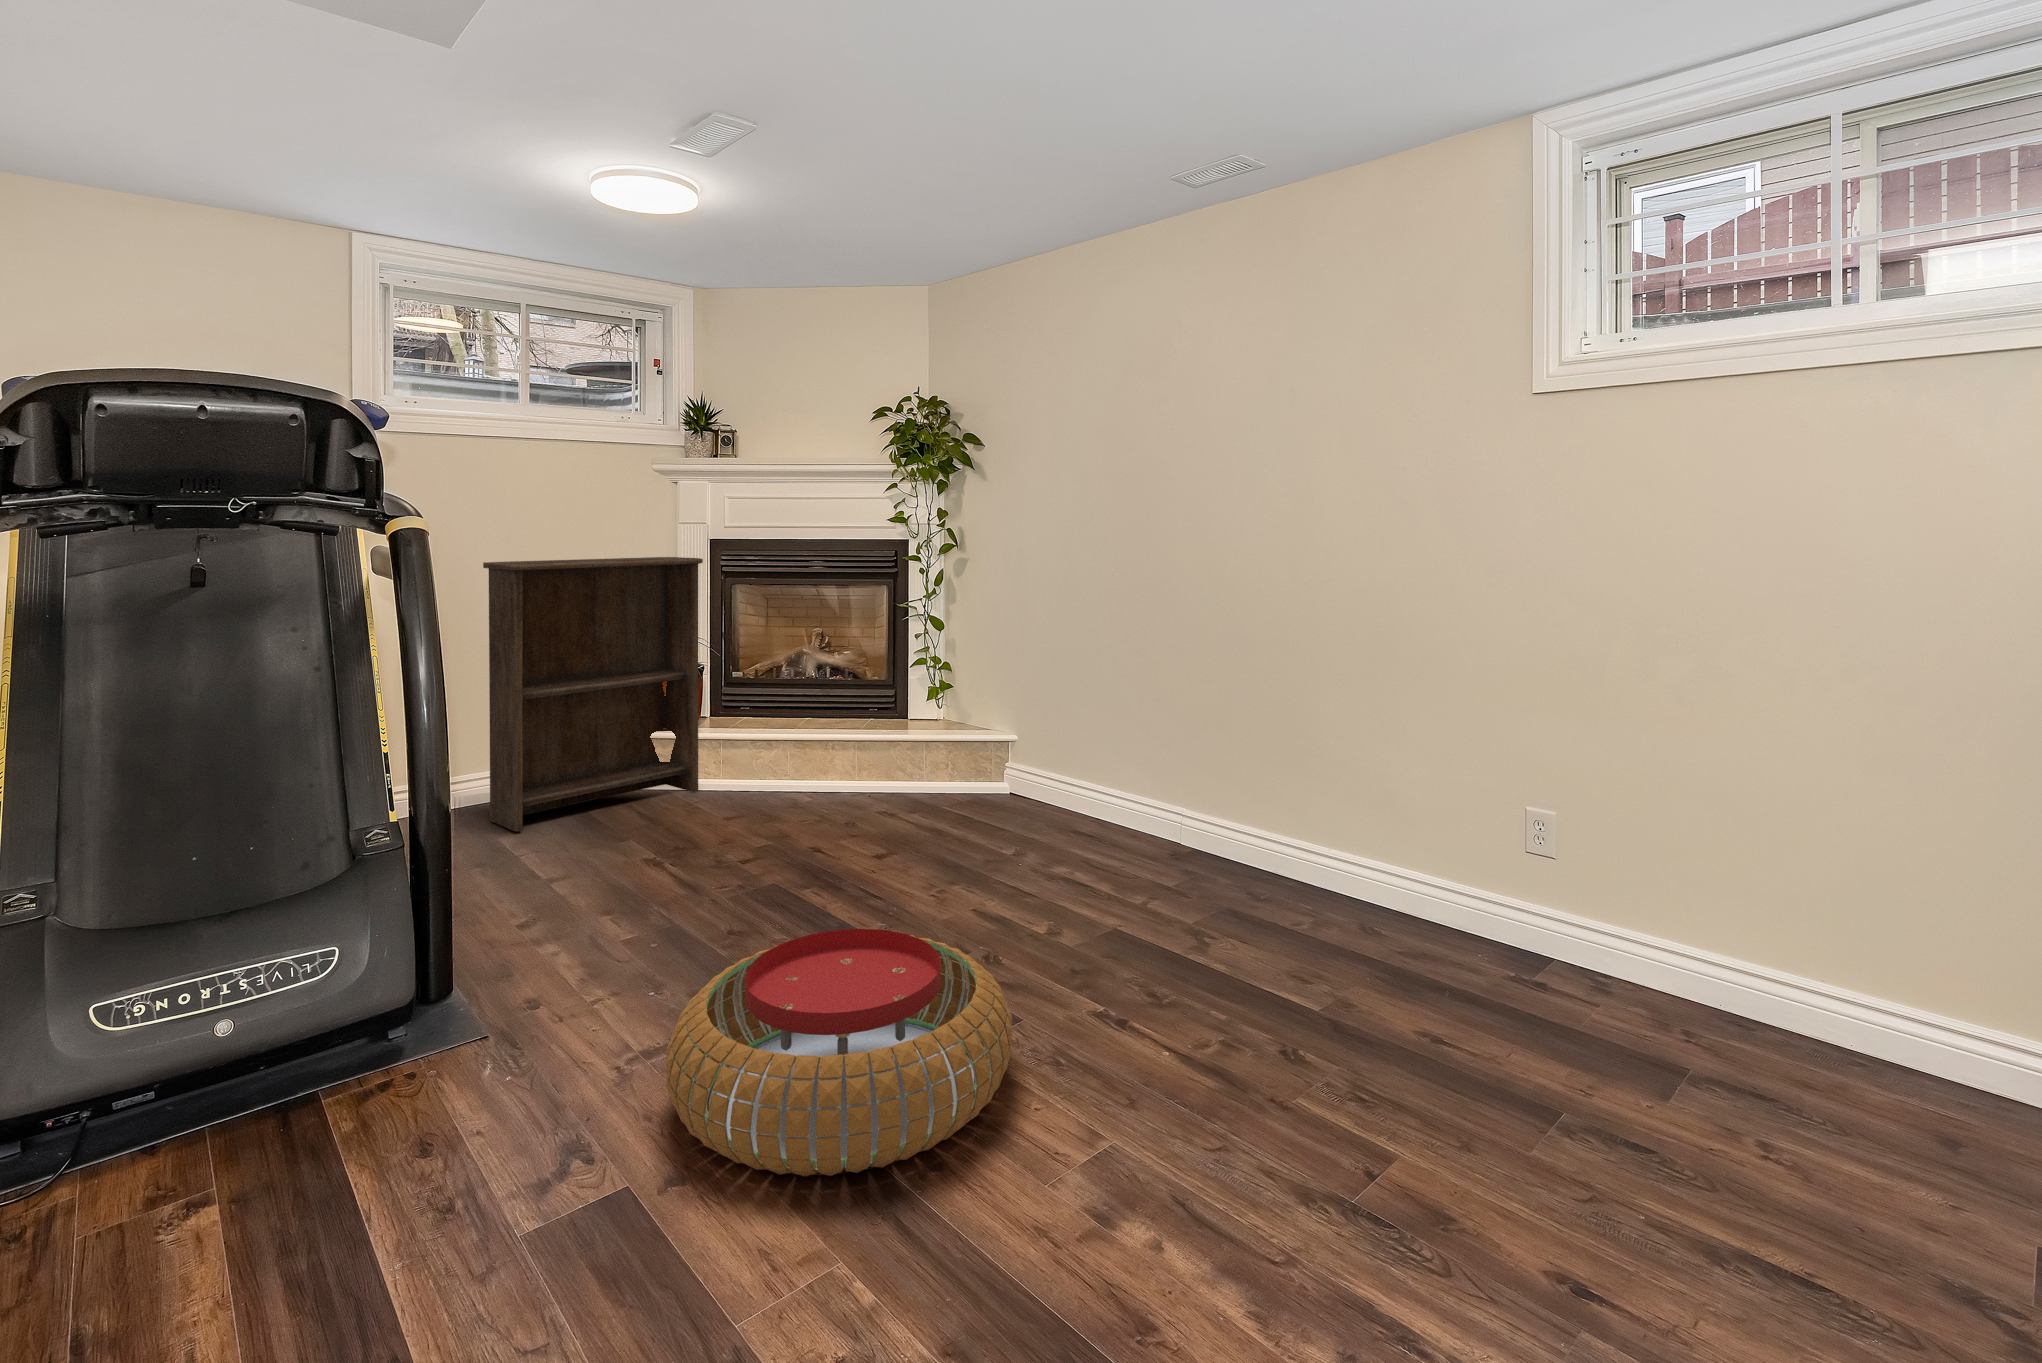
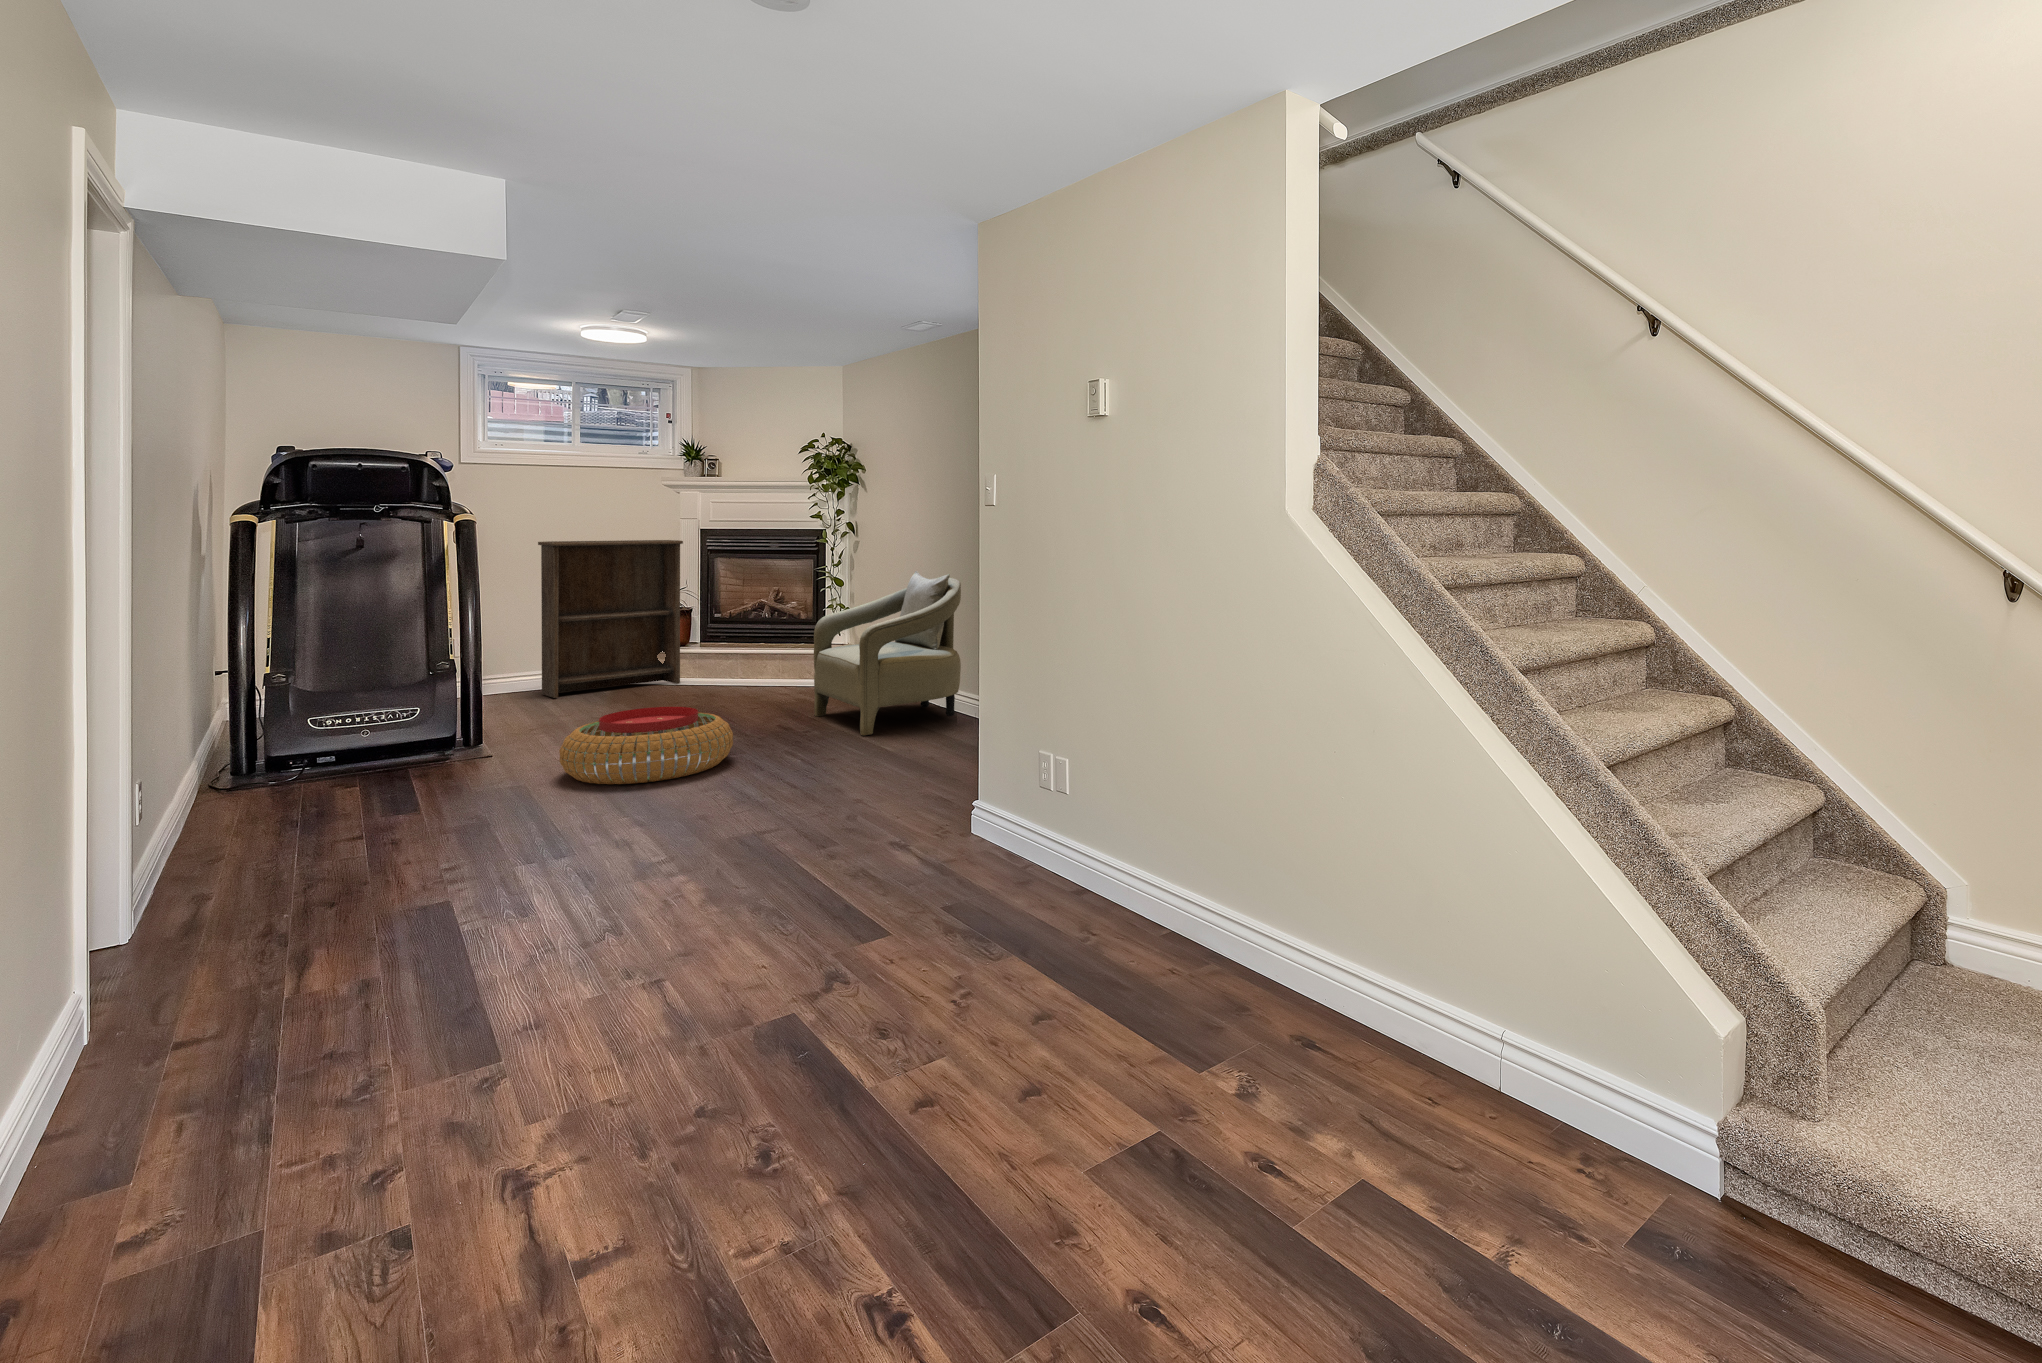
armchair: none [1004,613,1278,951] -> present [814,571,961,735]

